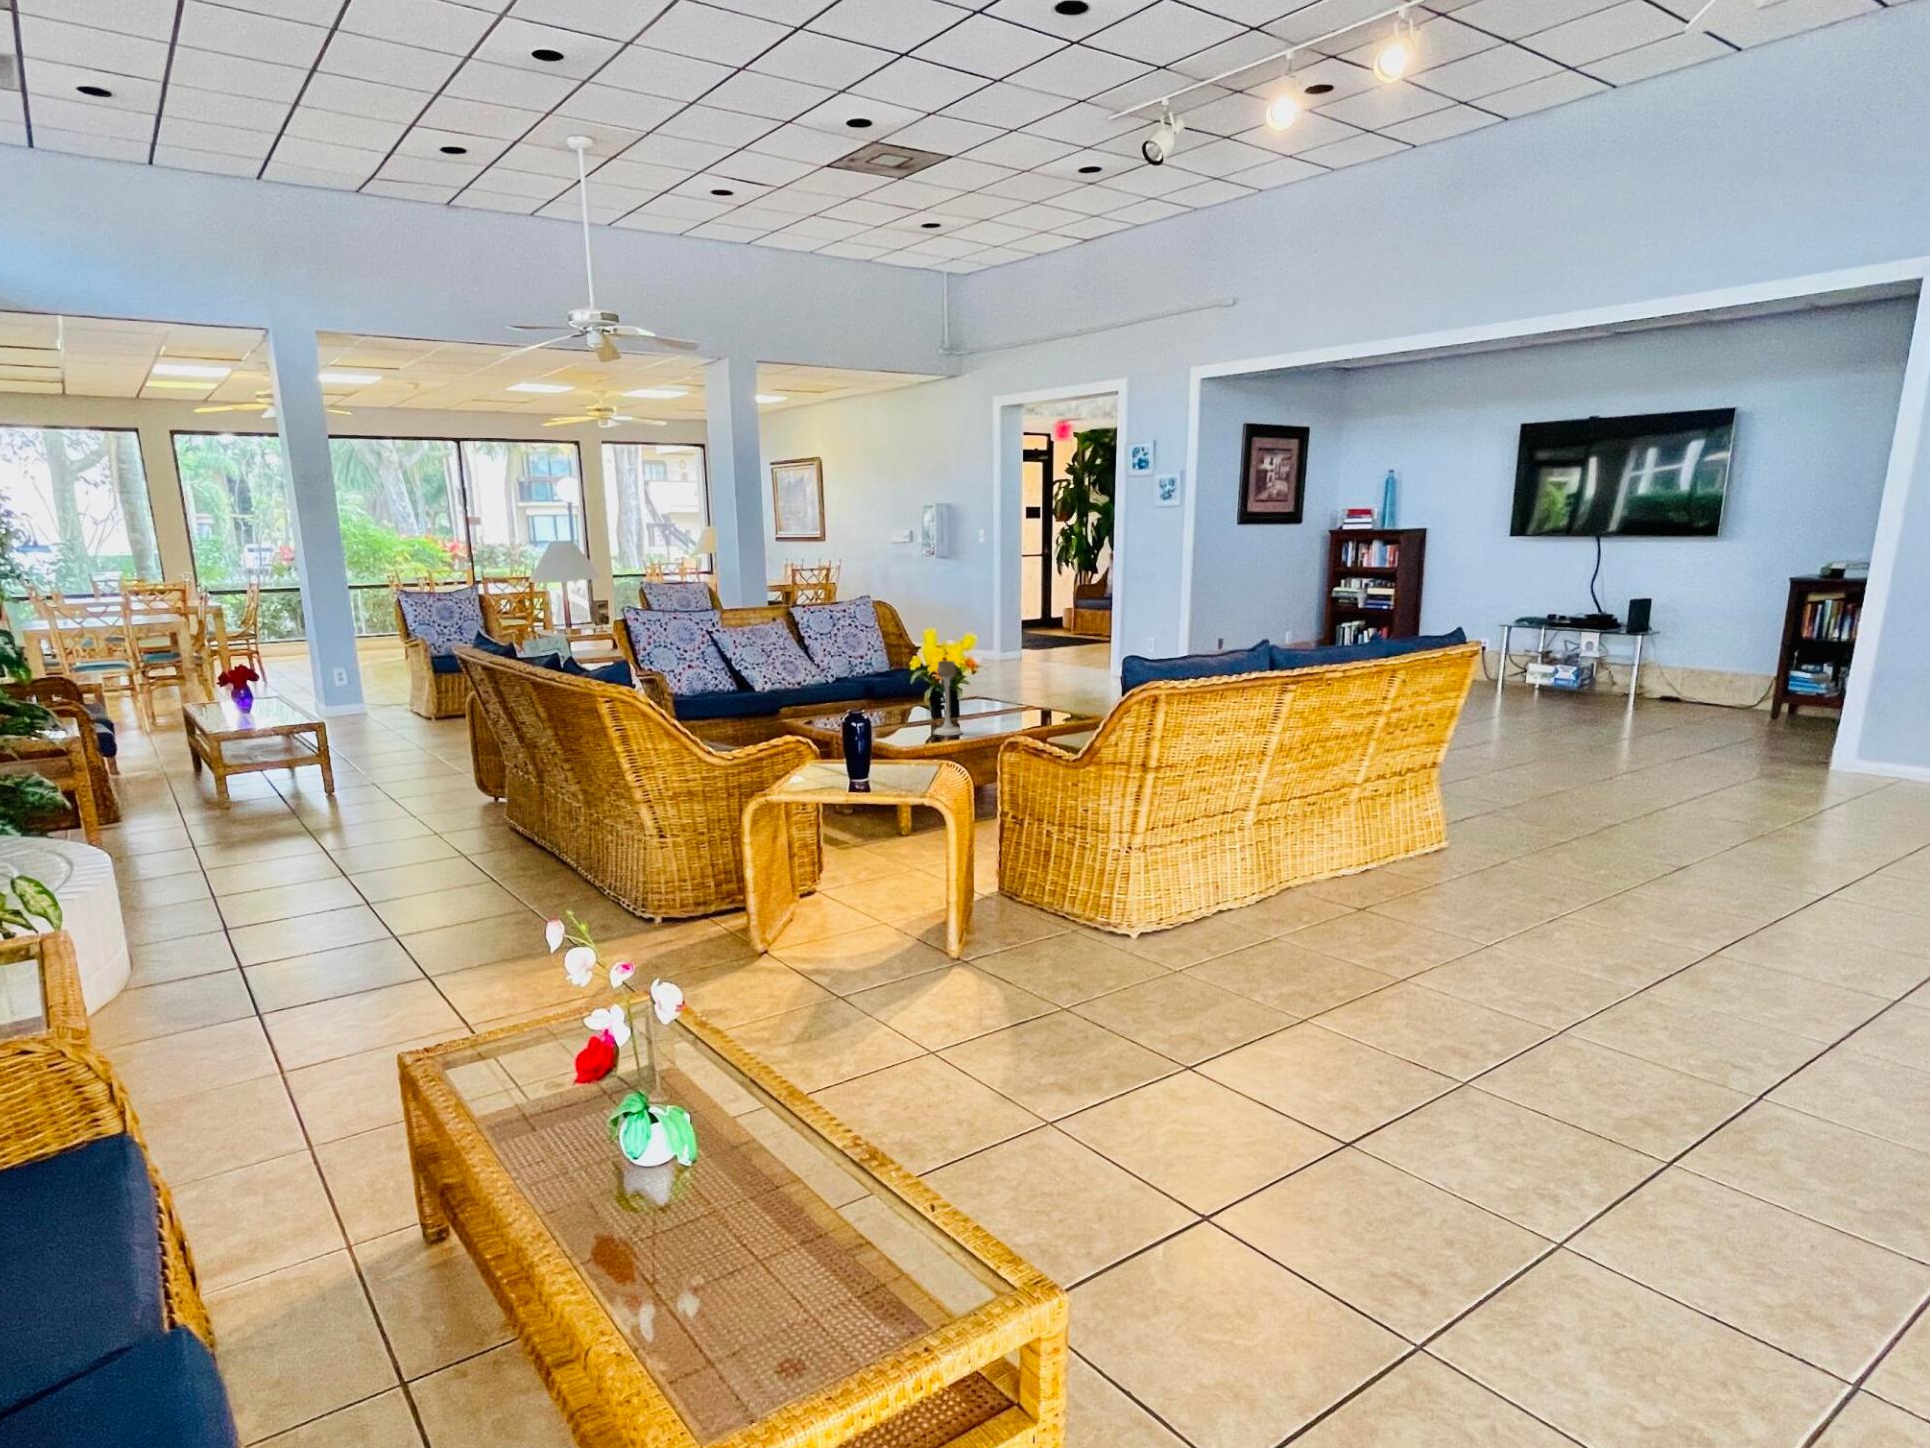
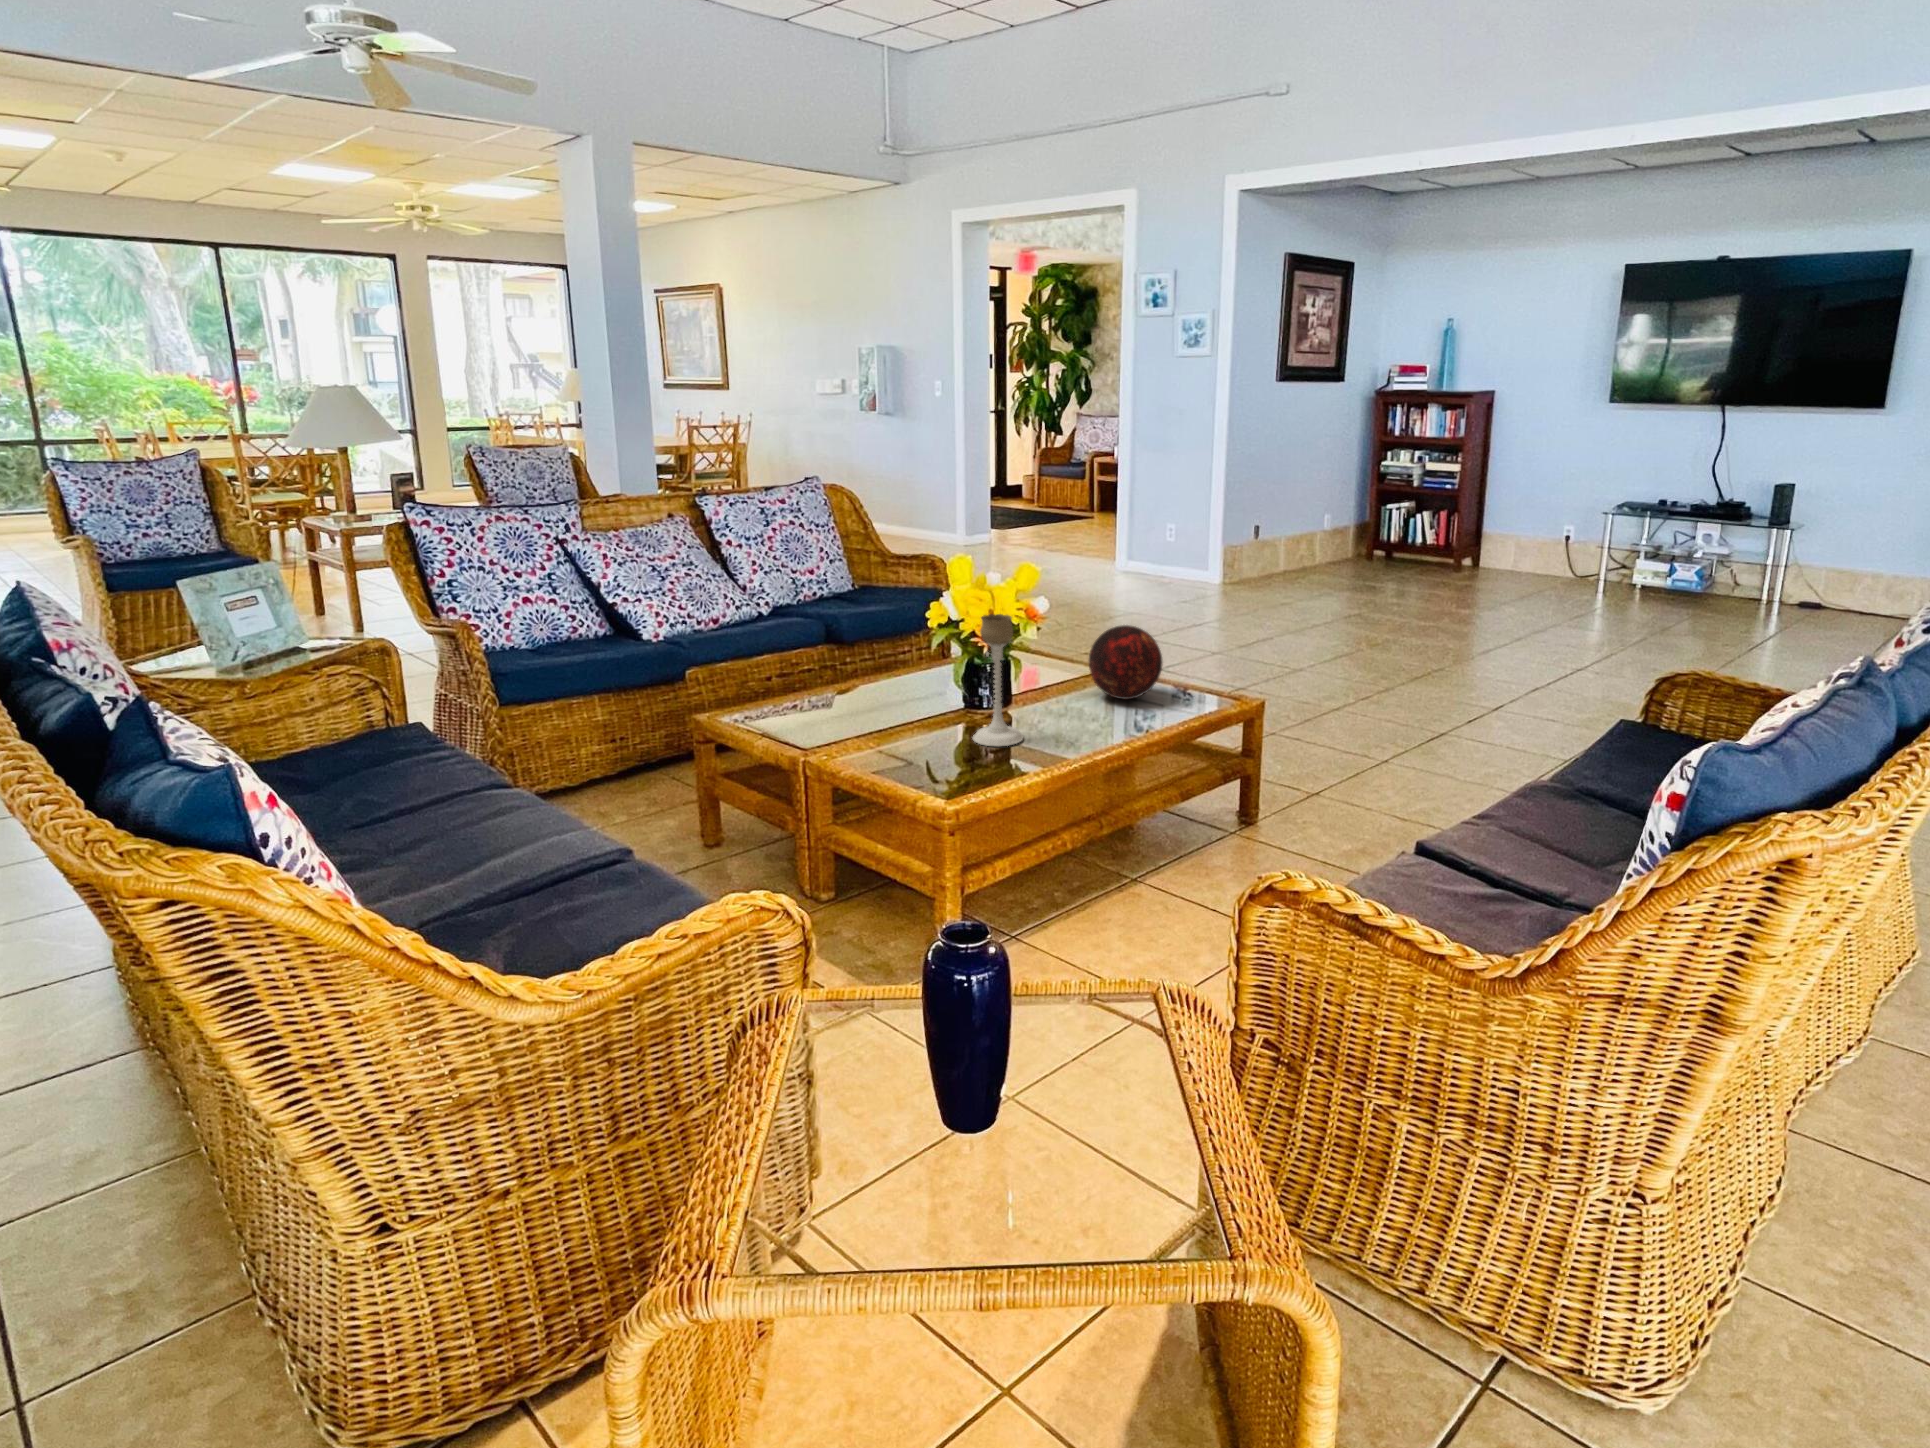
decorative orb: none [1012,675,1056,720] -> present [1089,625,1162,699]

